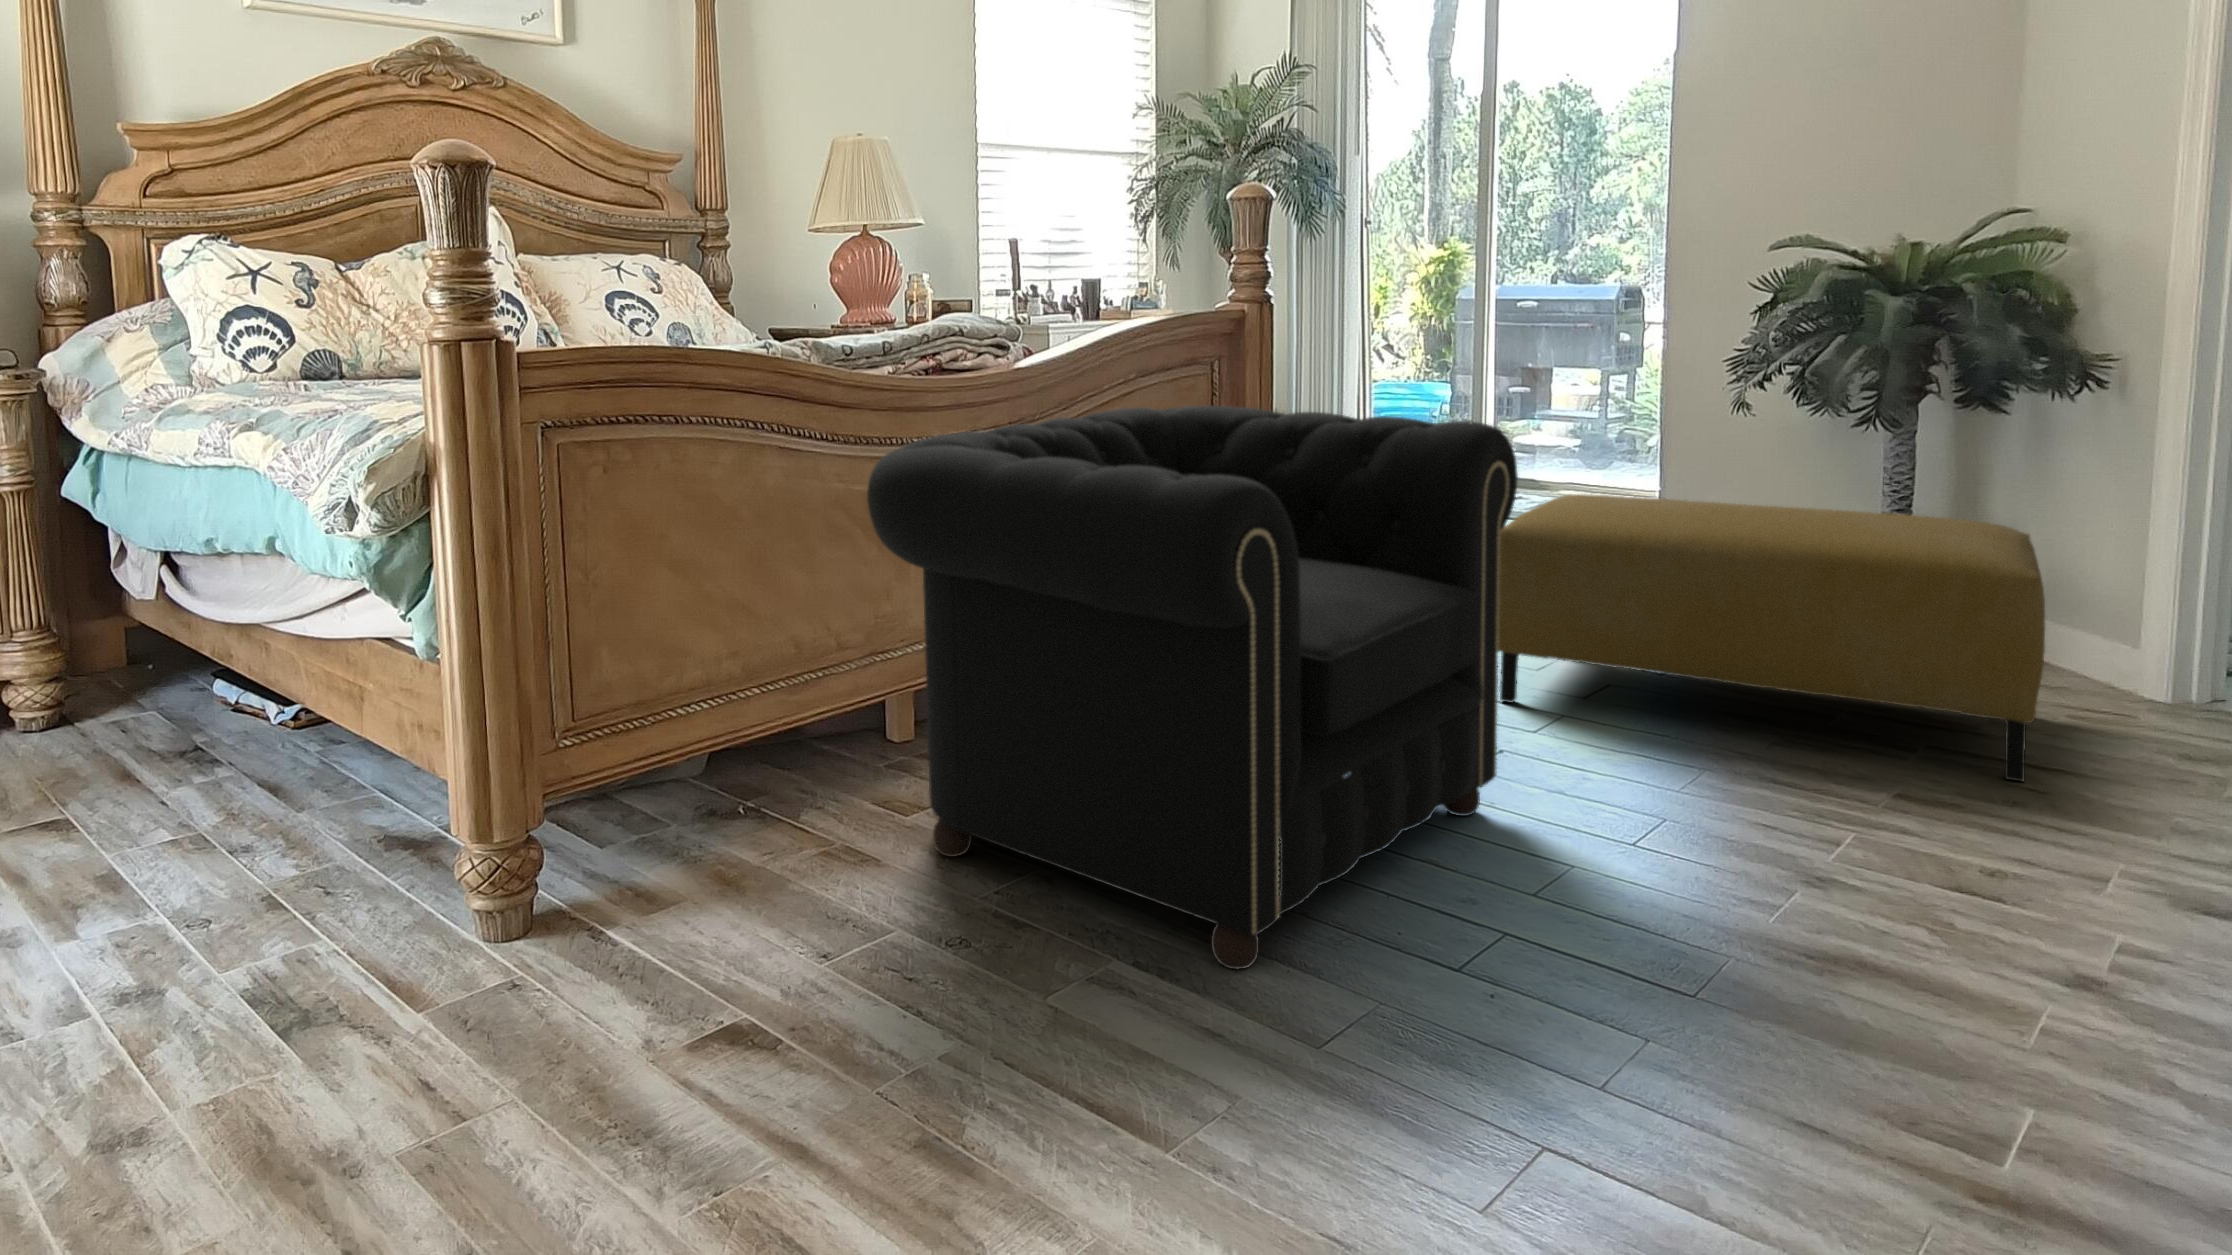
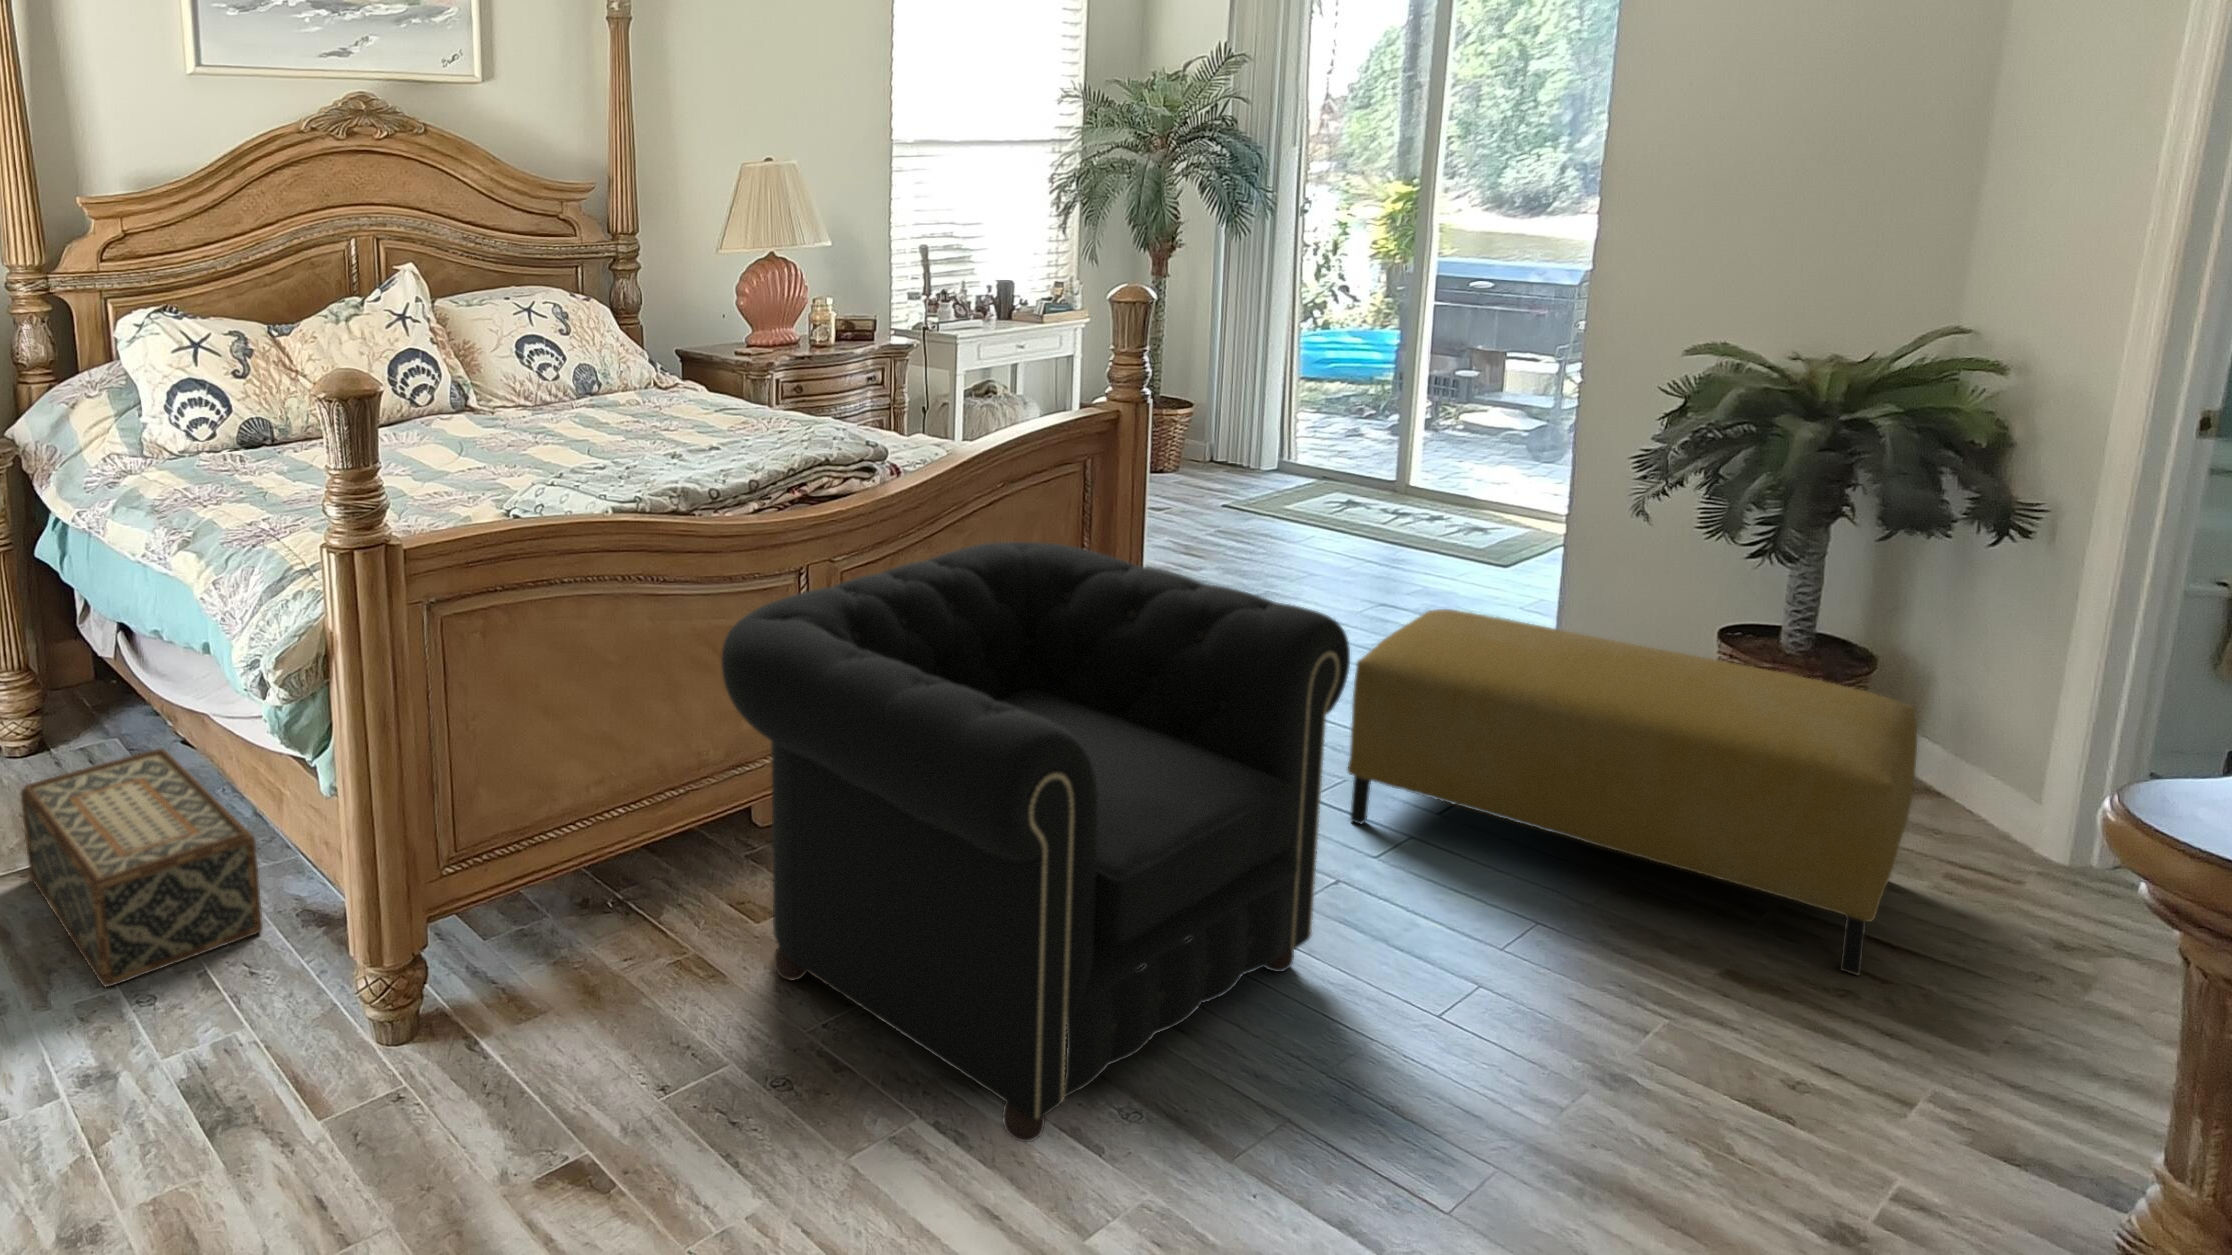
woven basket: none [42,680,339,916] -> present [20,749,263,987]

